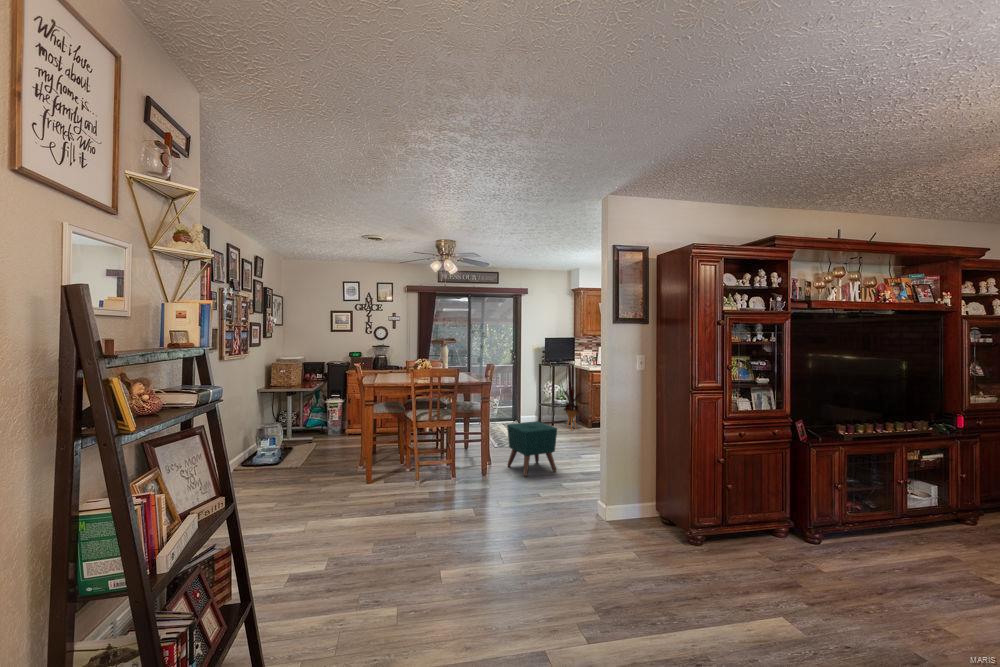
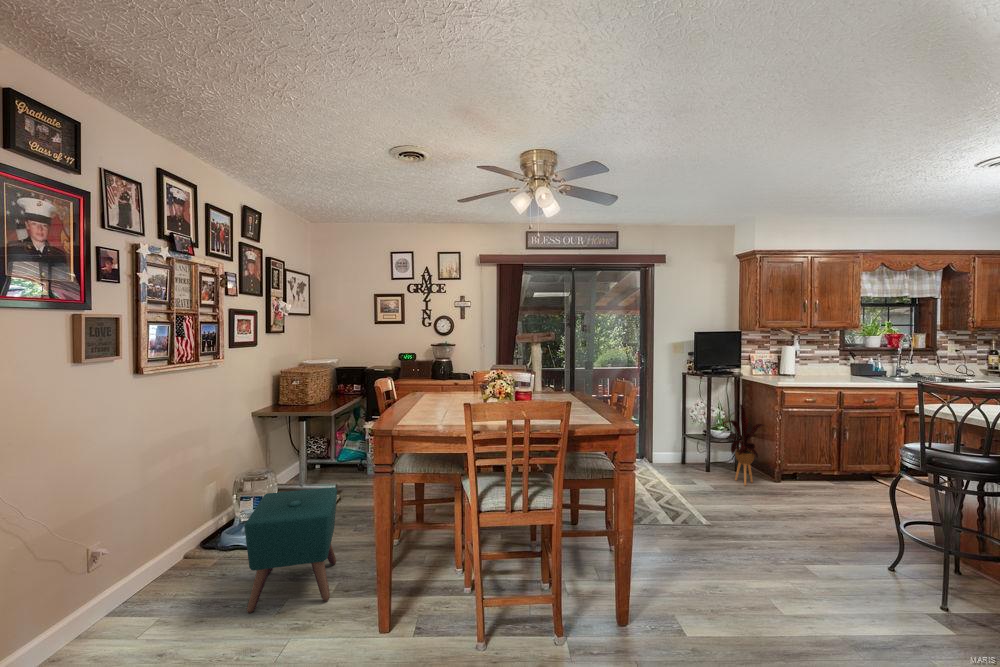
ottoman: present [507,421,557,477] -> present [244,487,337,613]

